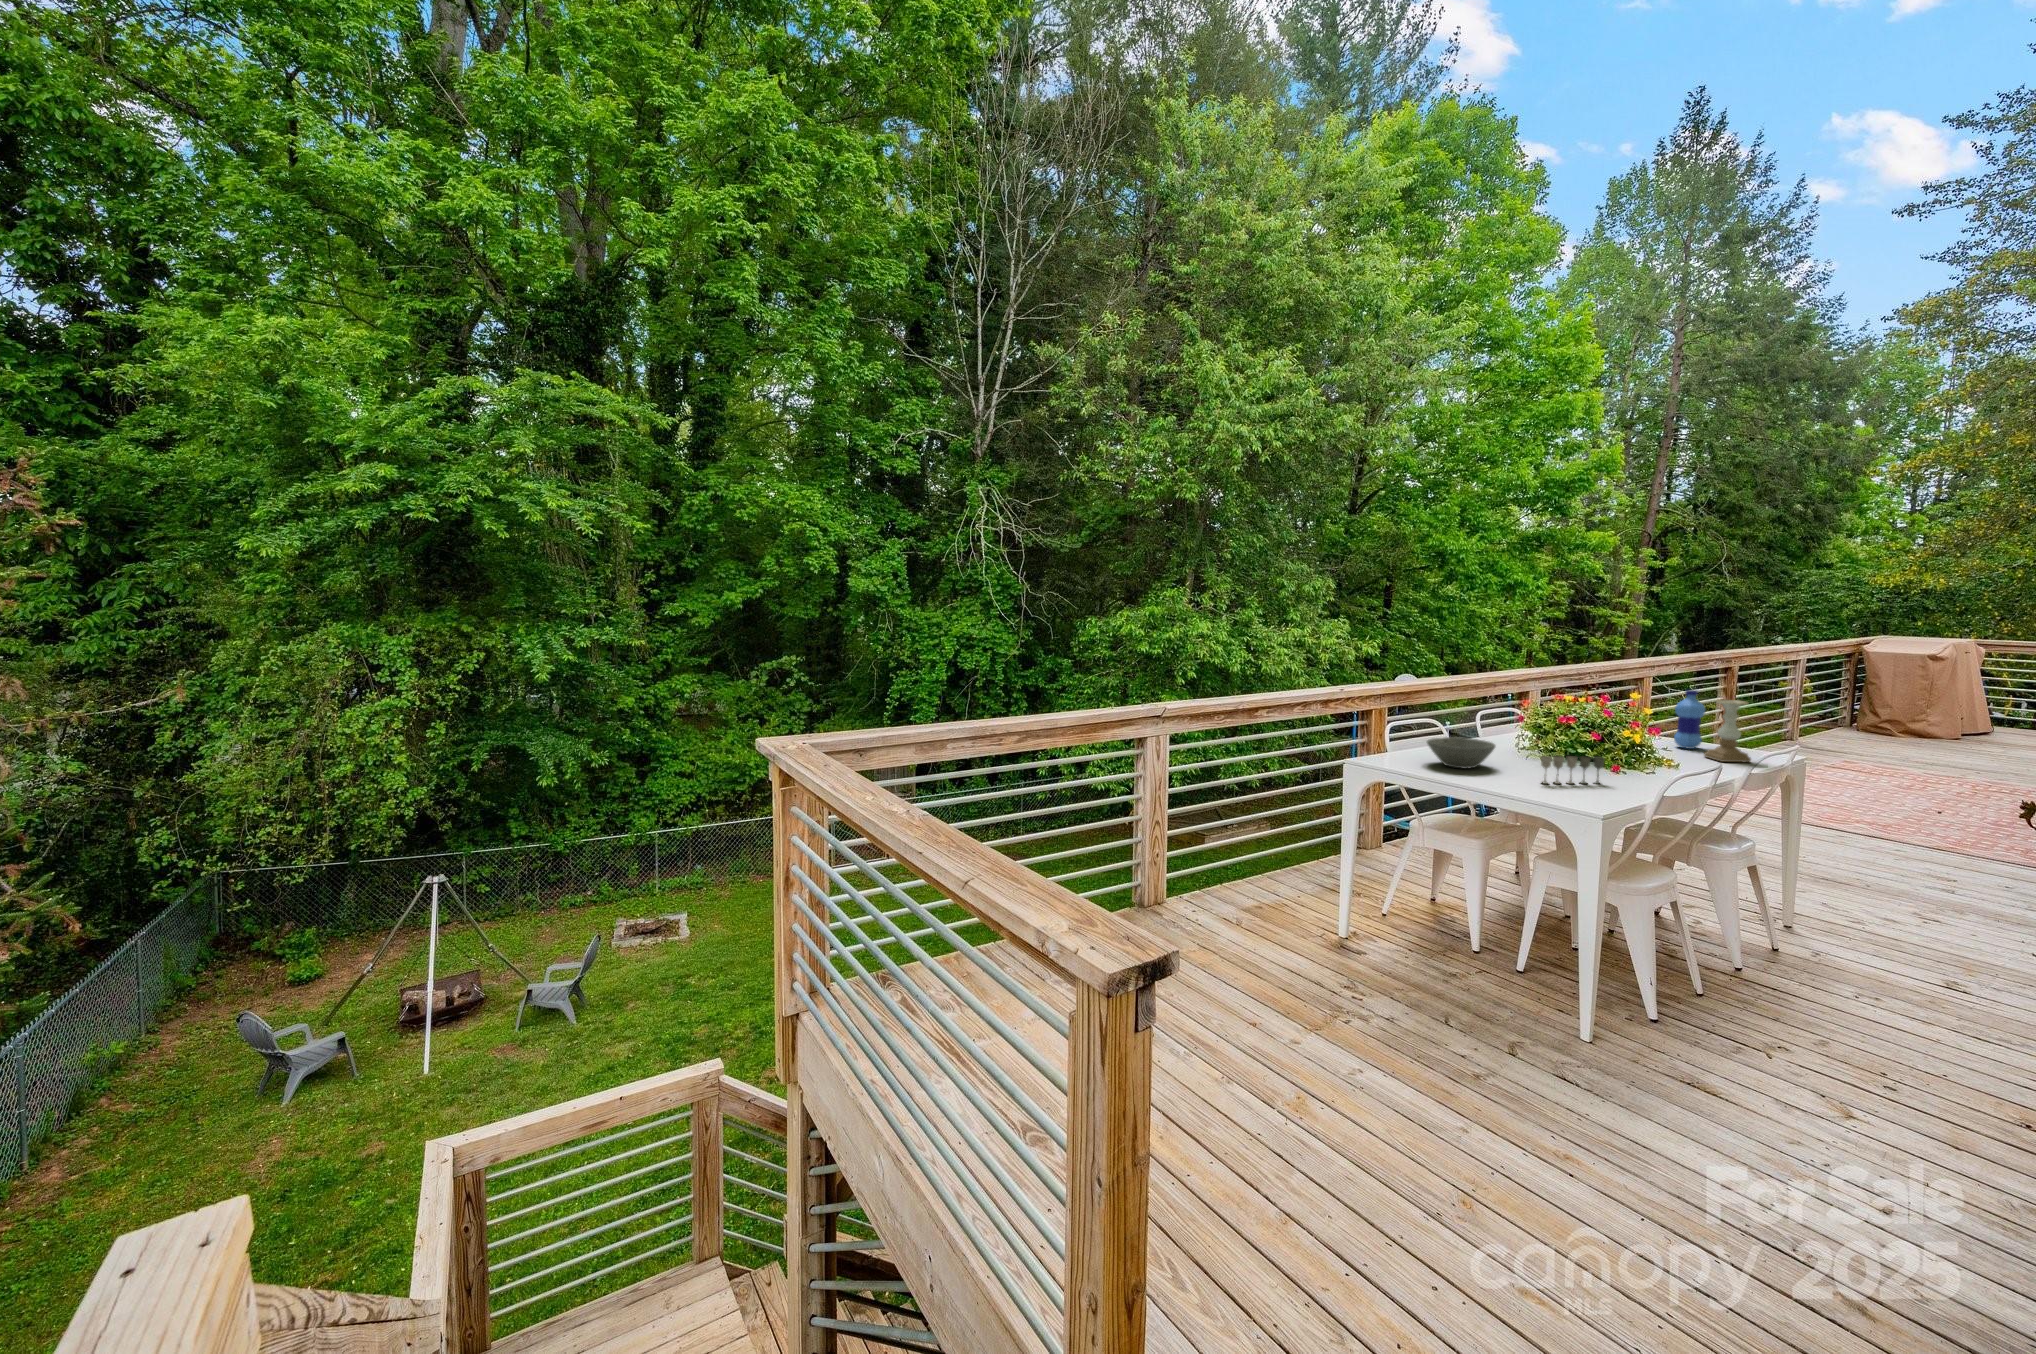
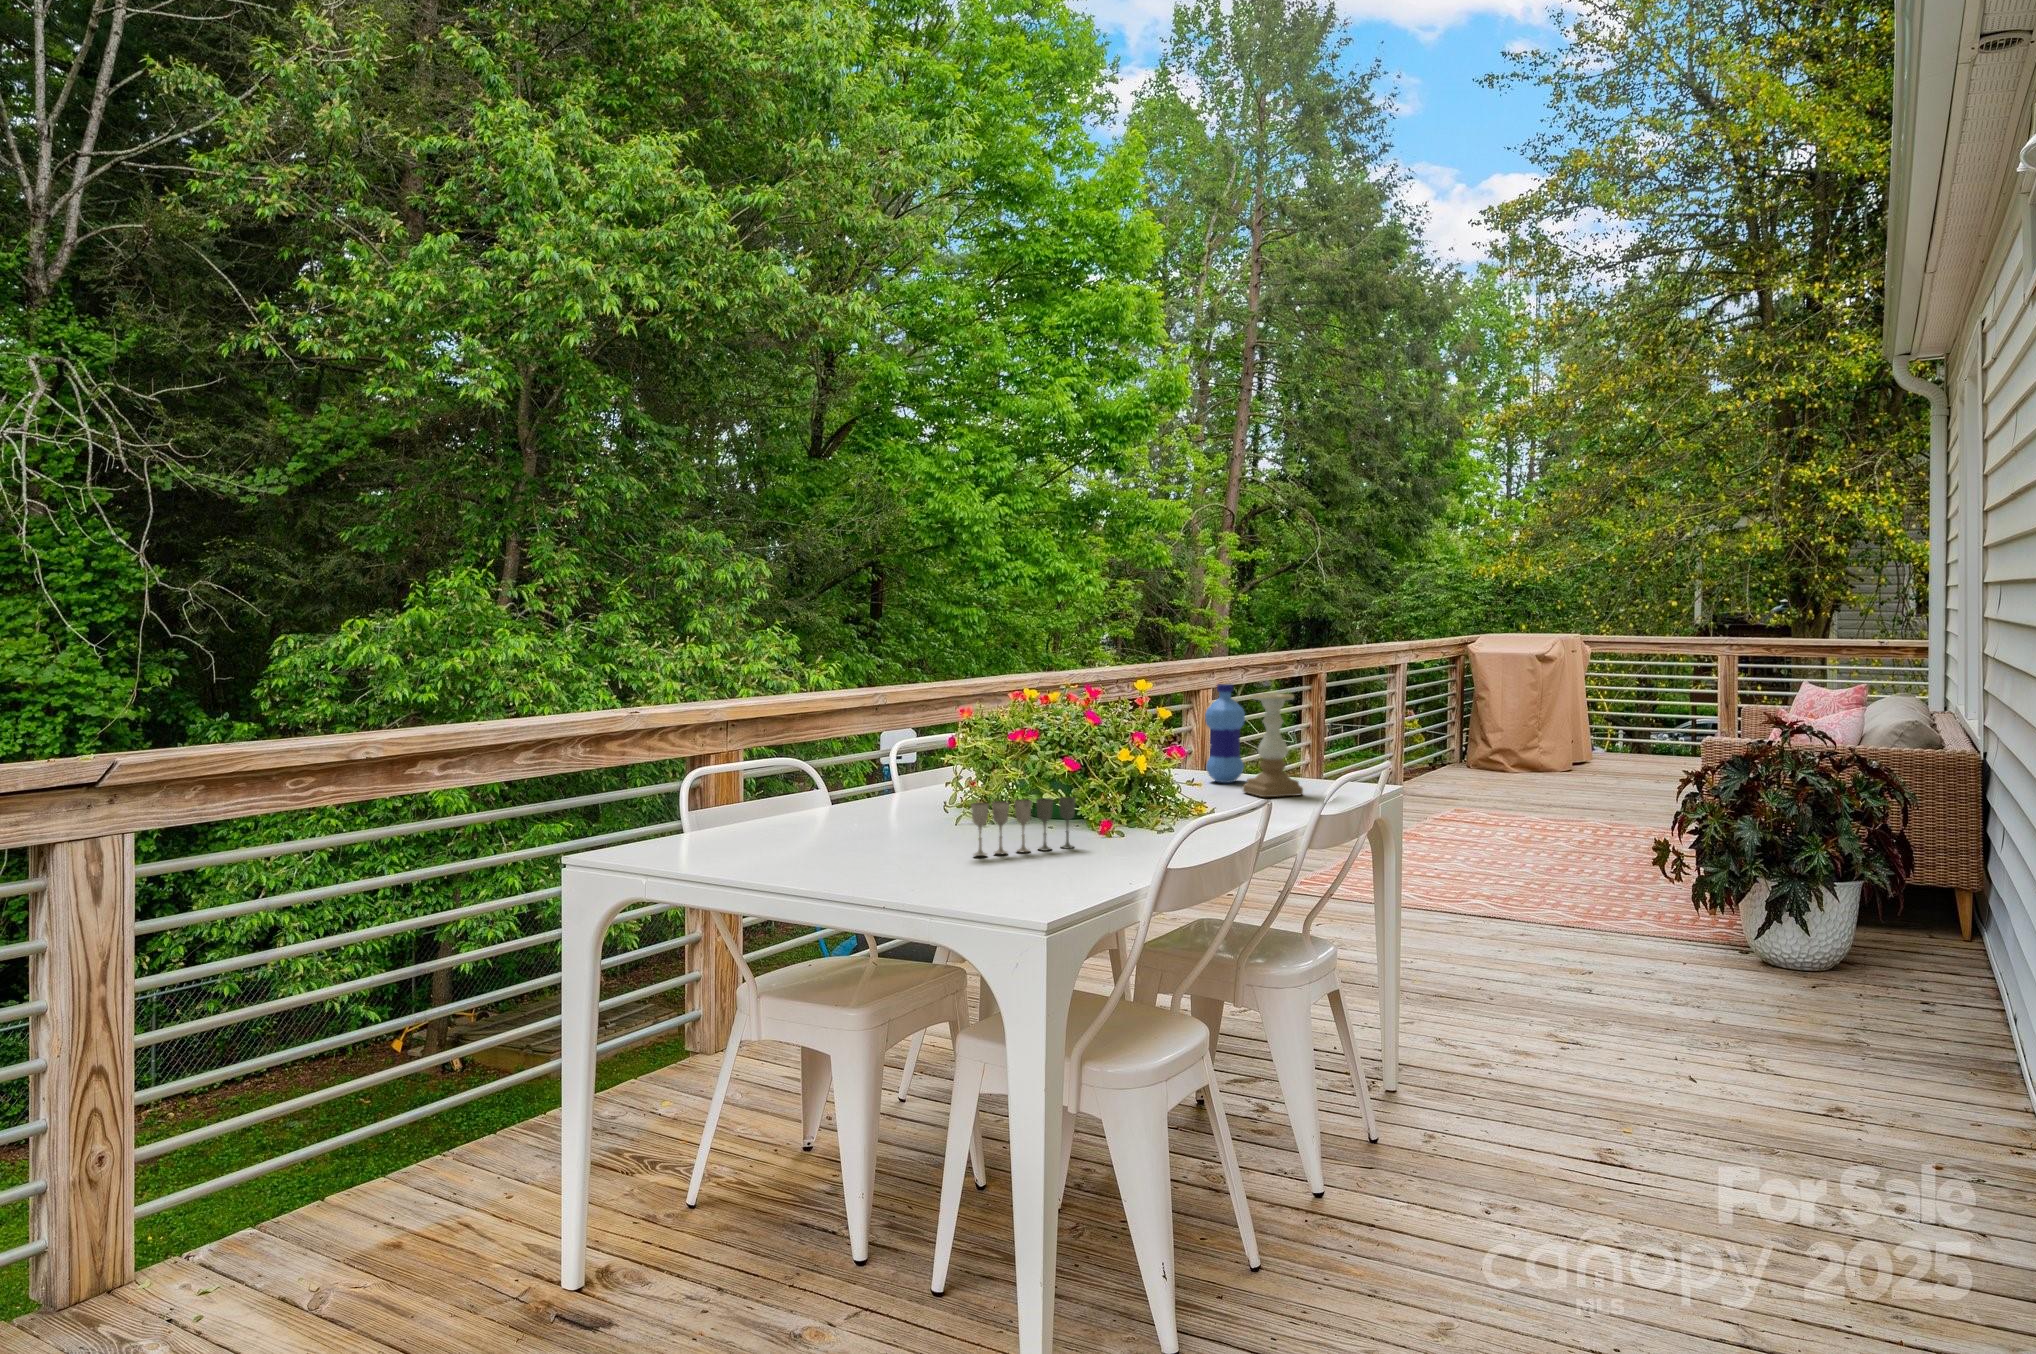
bowl: present [1427,737,1495,768] -> none [788,785,909,844]

